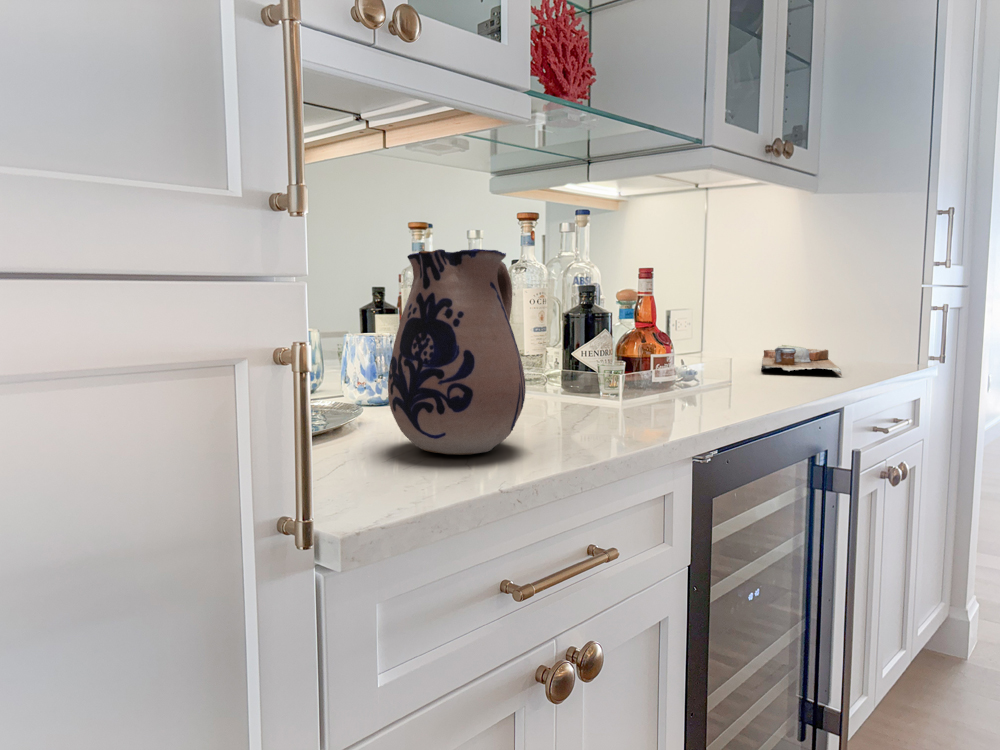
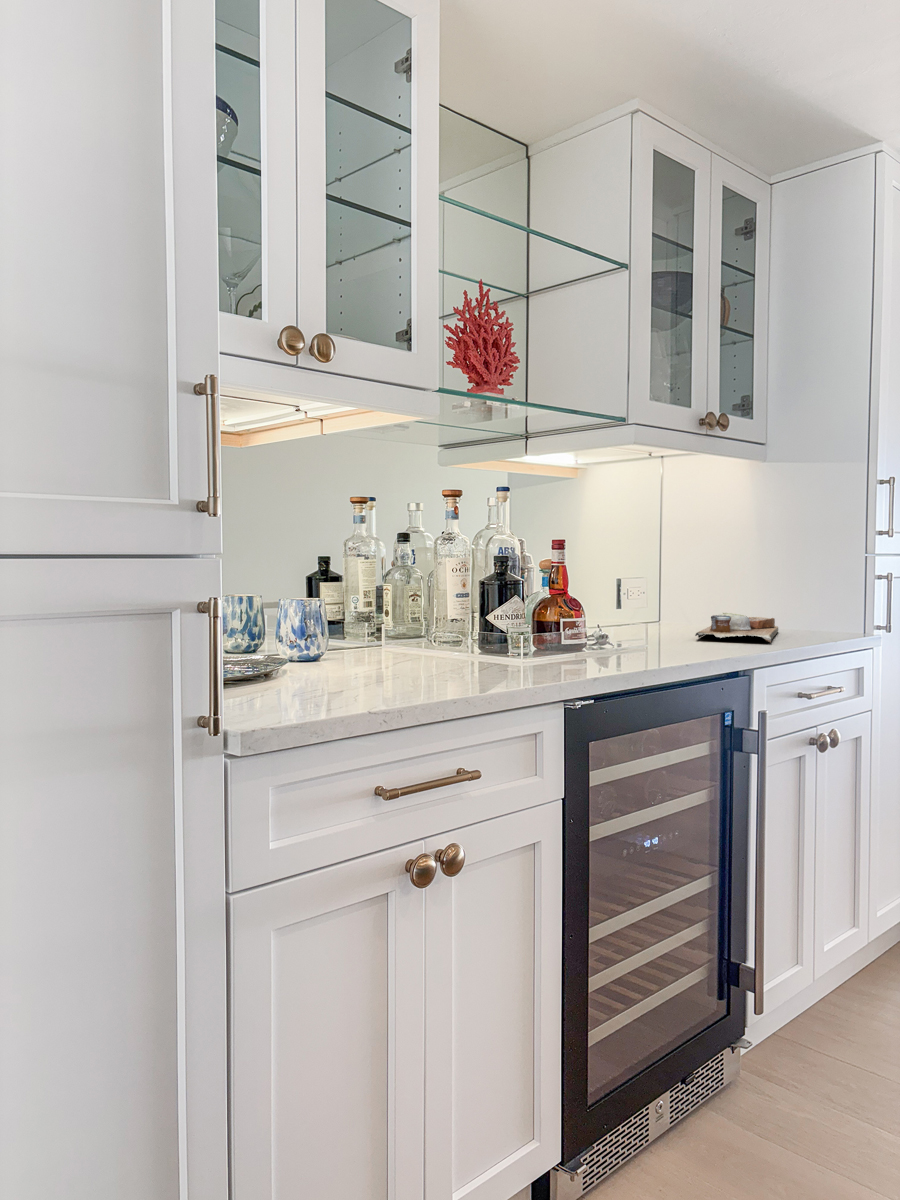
ceramic pitcher: present [388,249,526,455] -> none [300,530,412,694]

